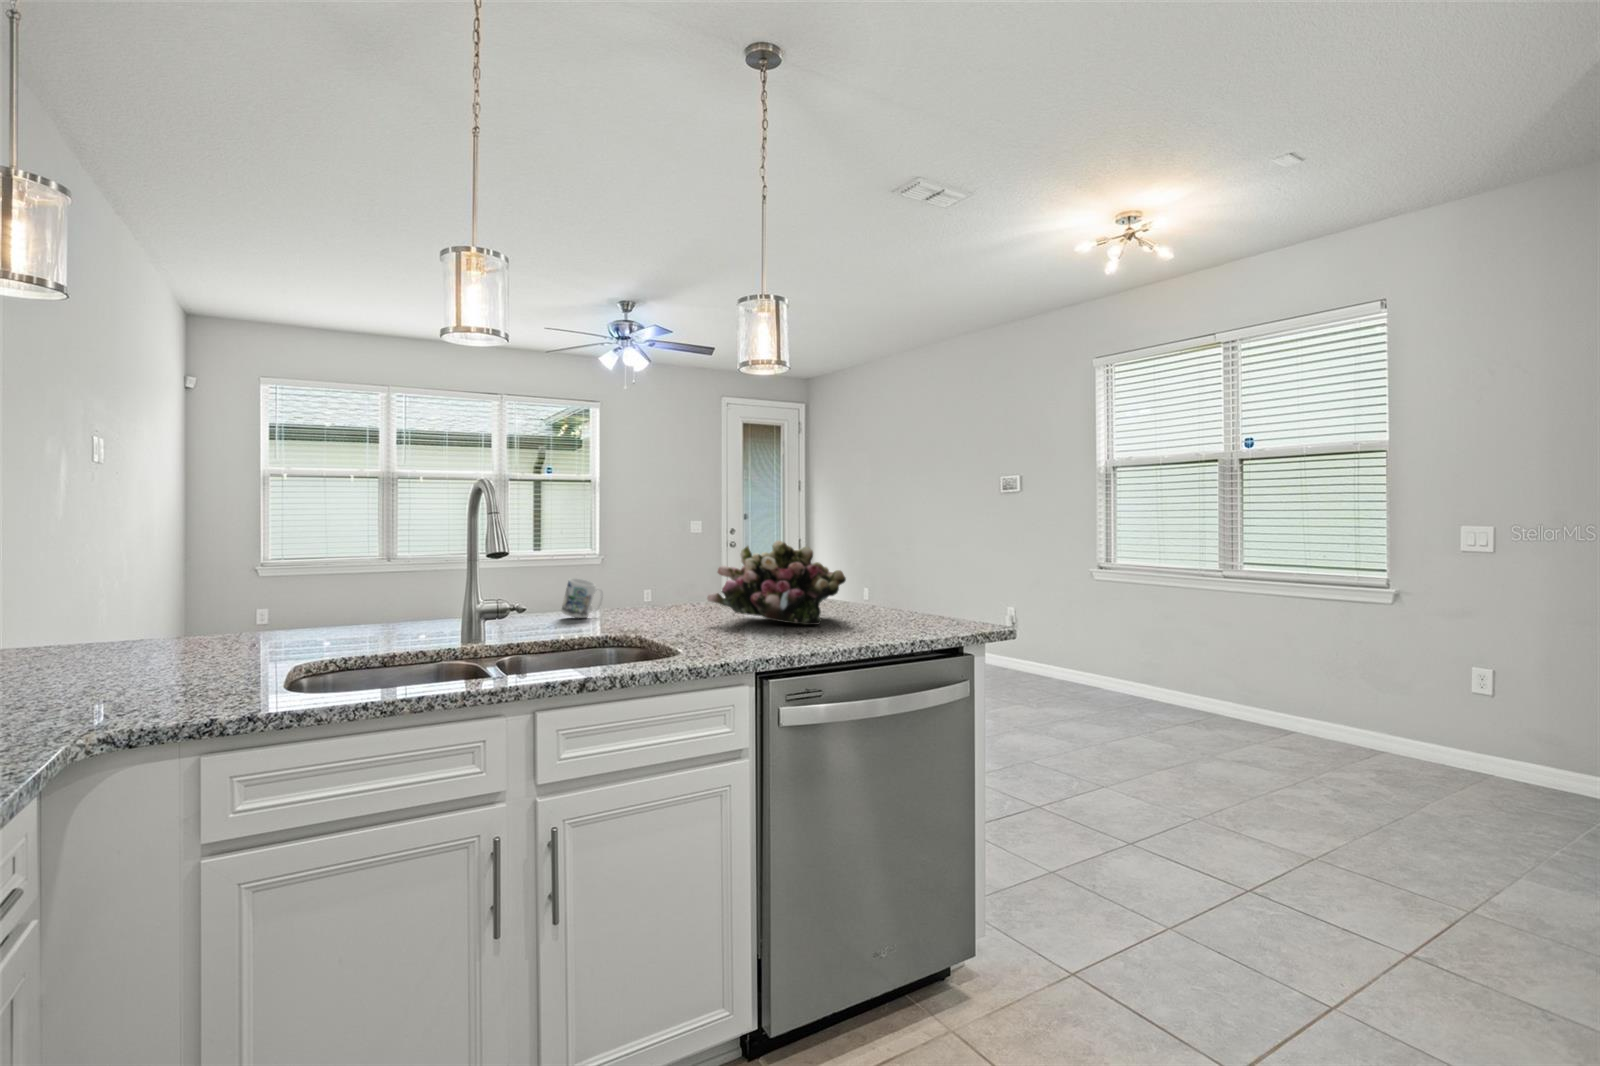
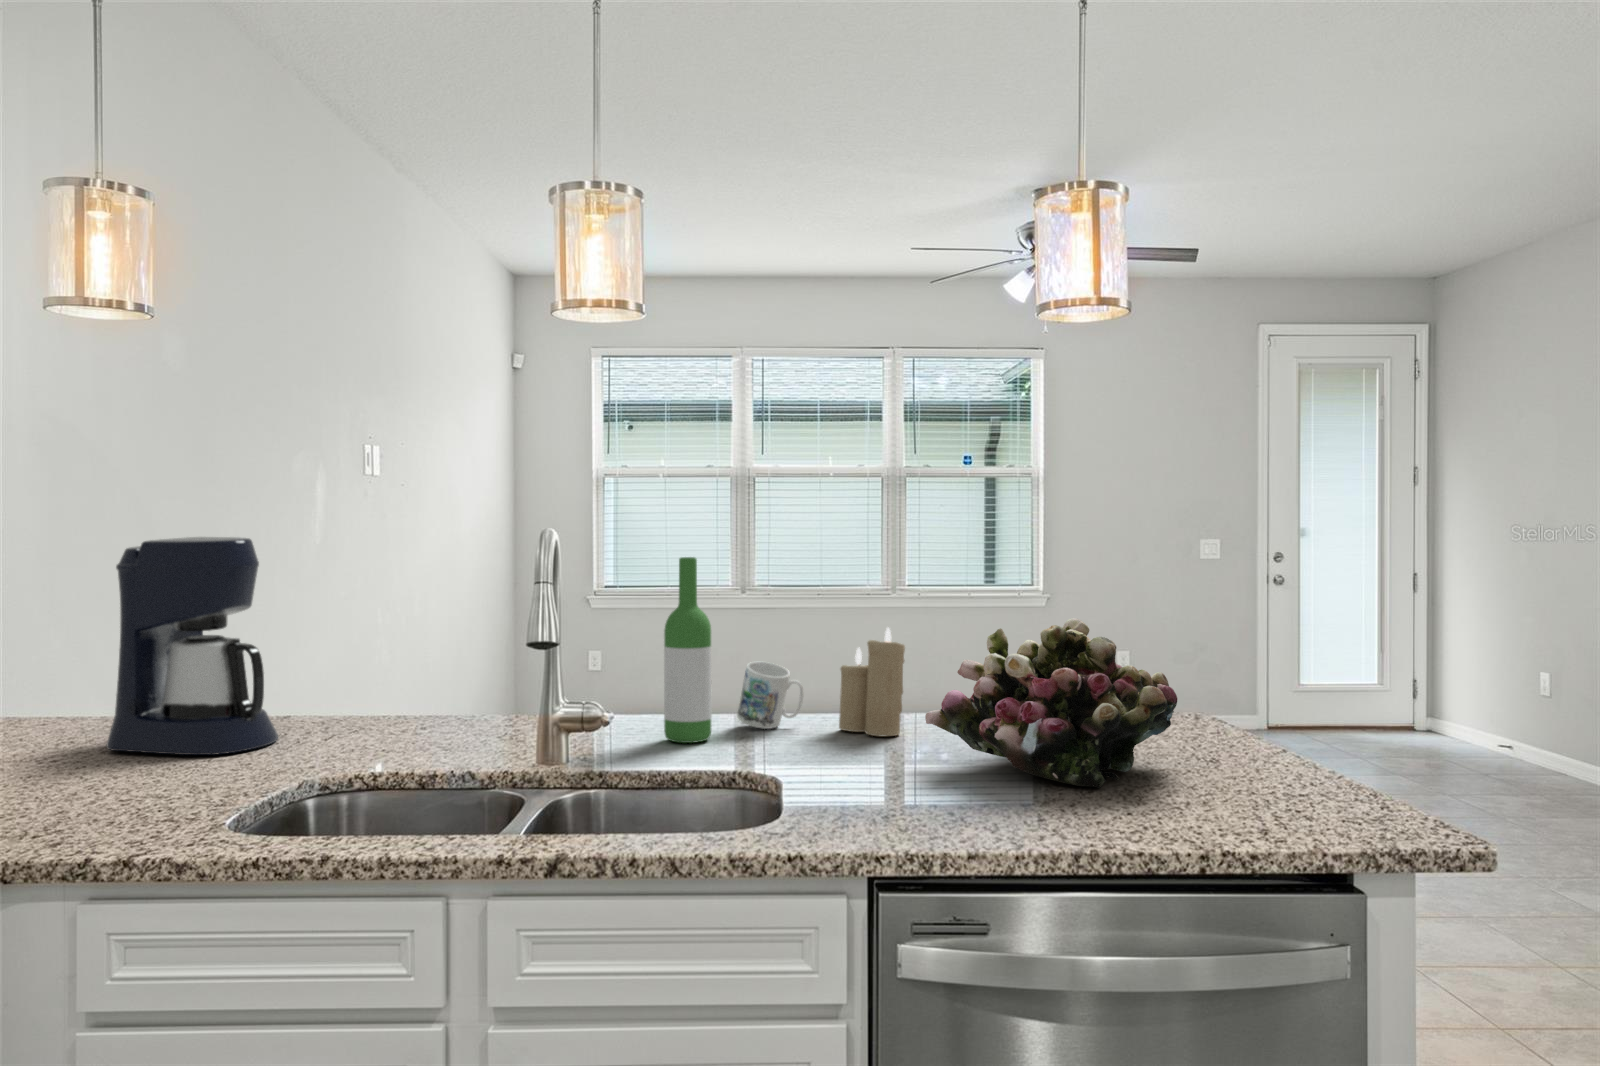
coffee maker: none [70,494,228,664] -> present [107,537,278,755]
wine bottle: none [529,511,560,627] -> present [664,557,712,743]
candle: none [627,553,669,616] -> present [839,628,905,737]

